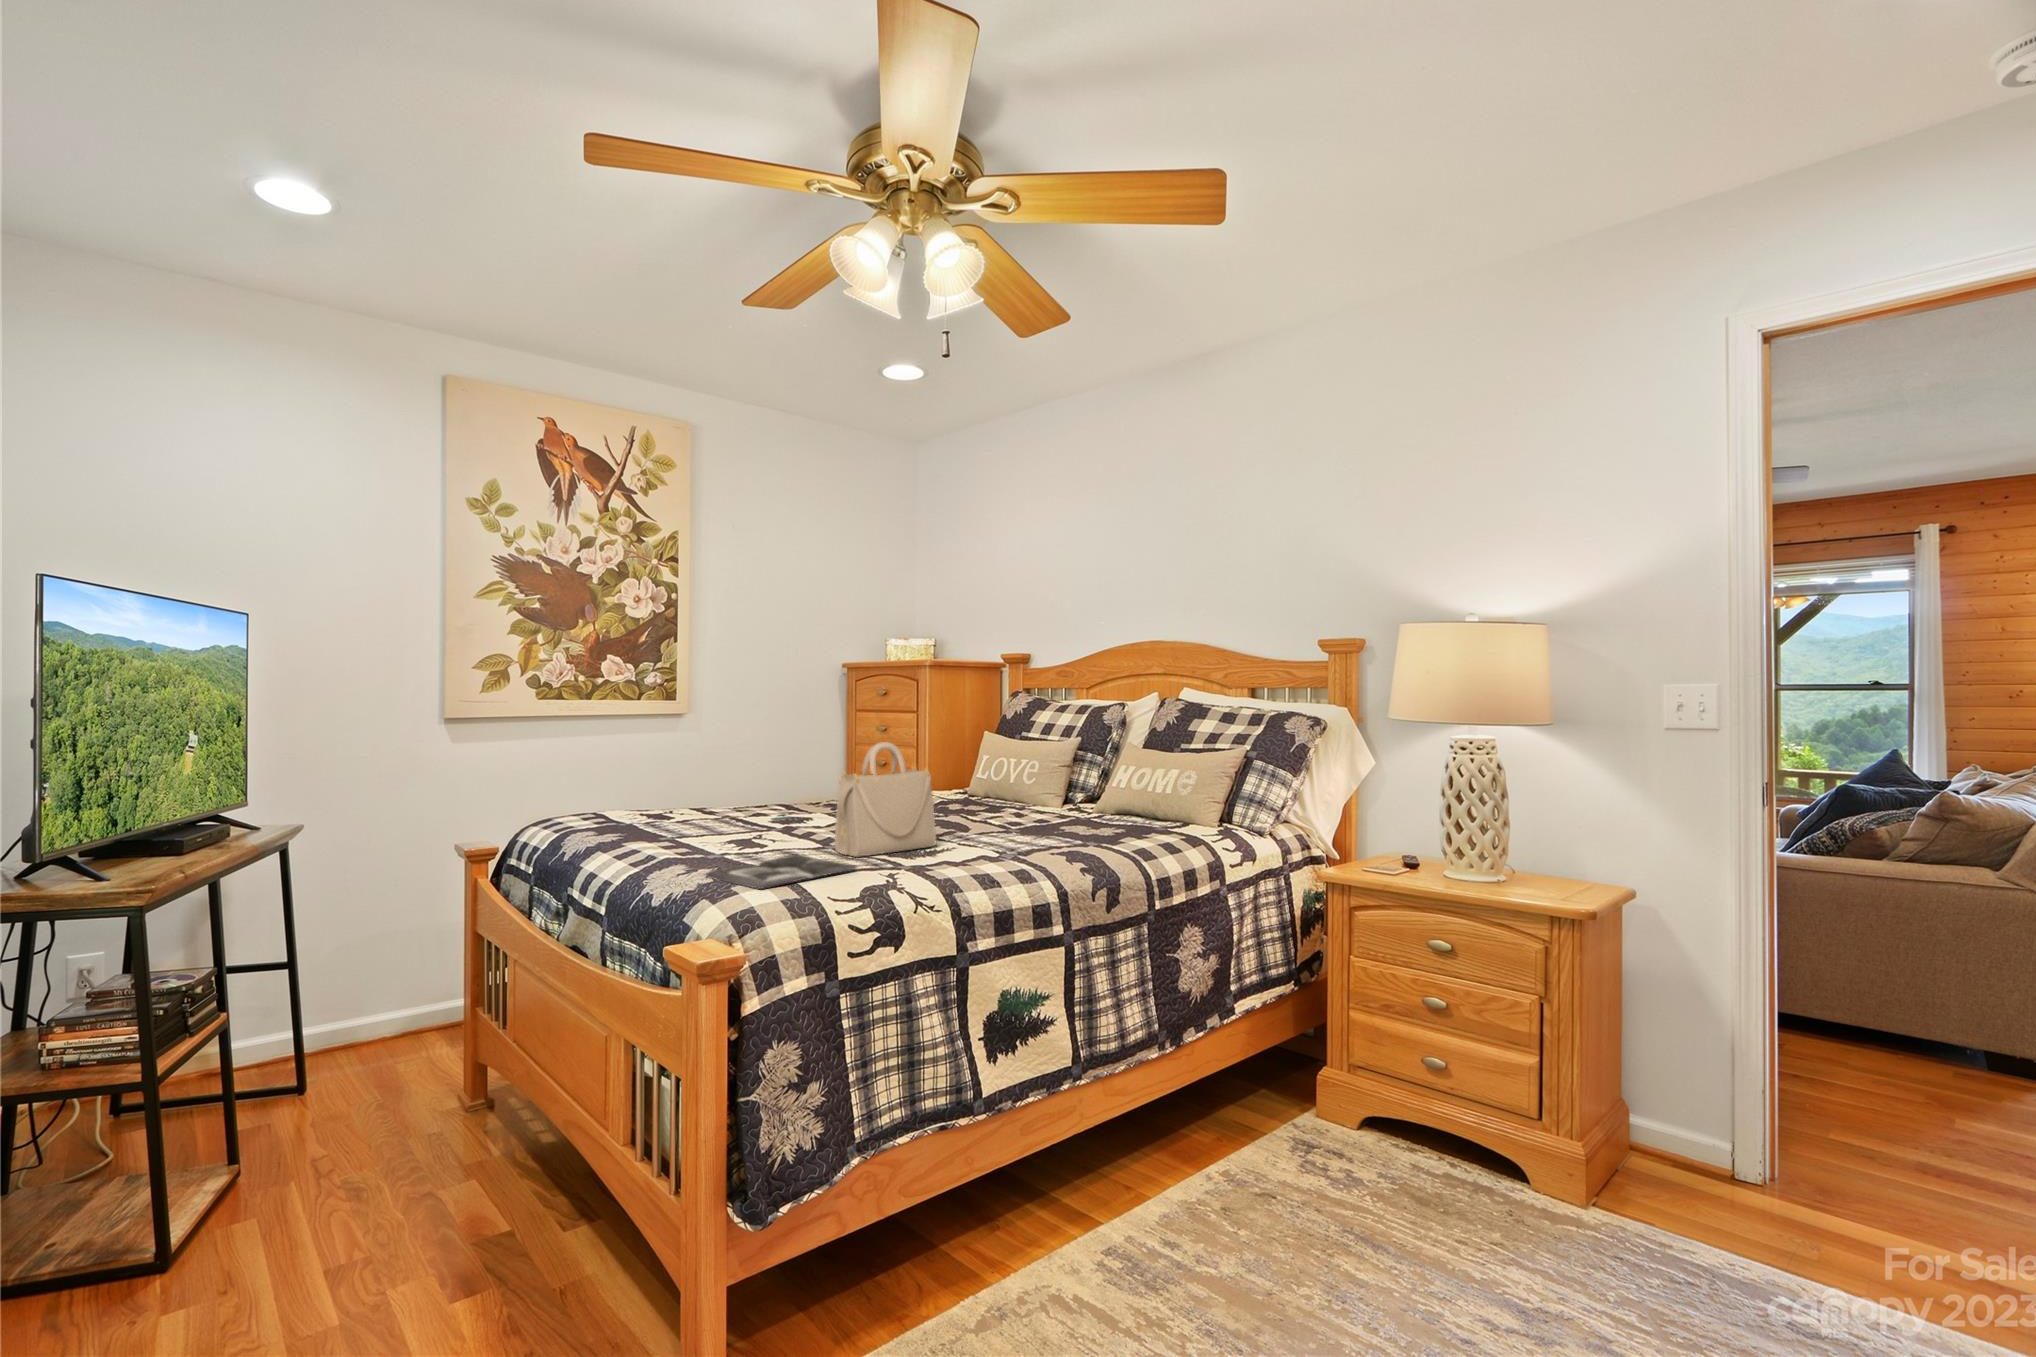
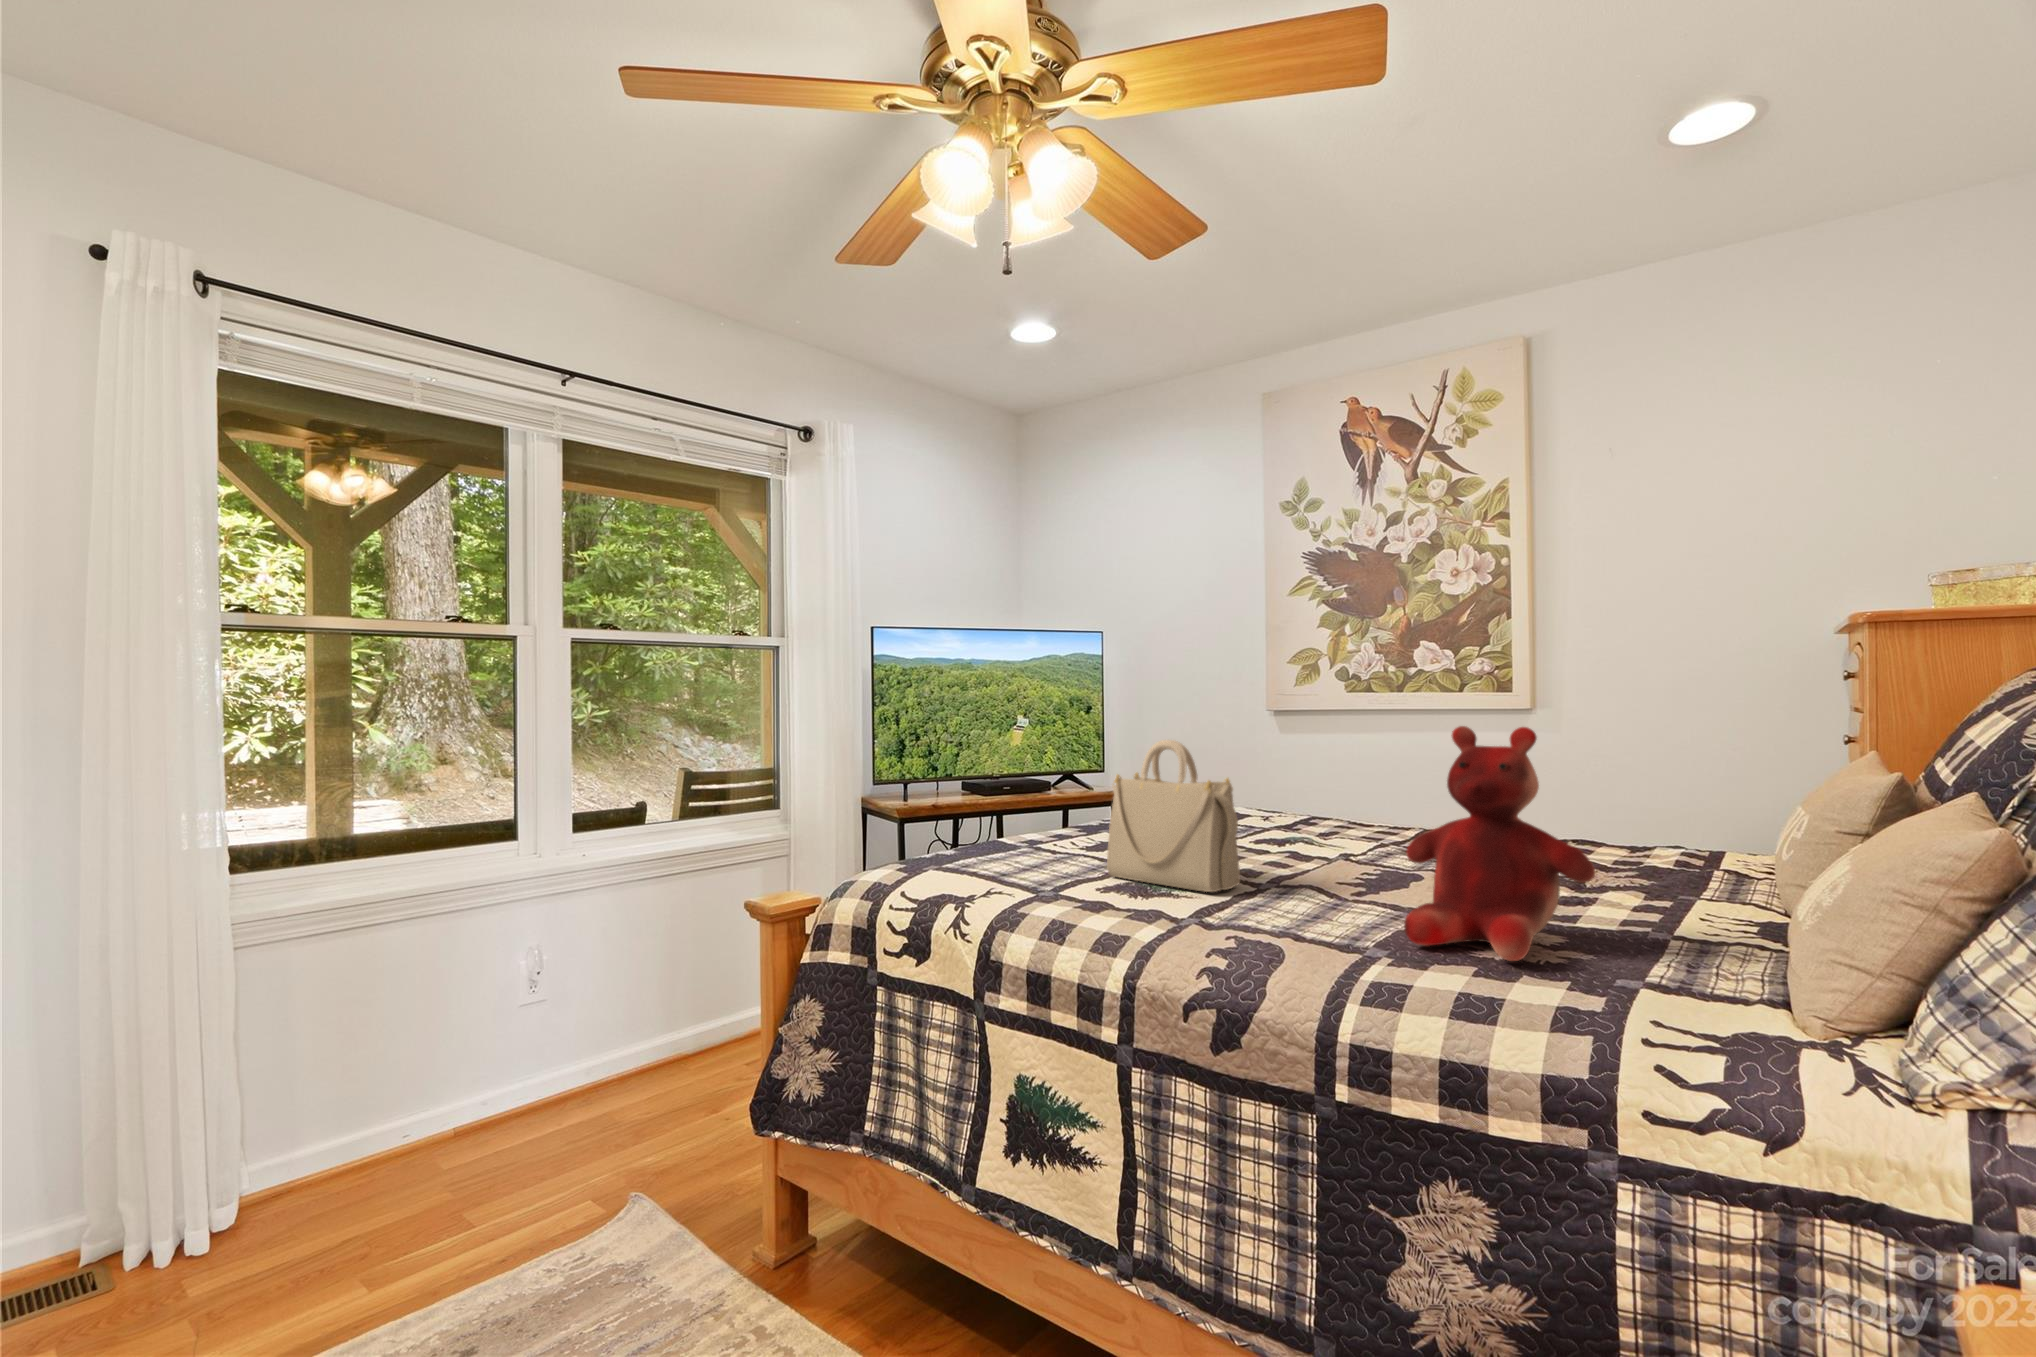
teddy bear: none [1017,721,1106,836] -> present [1404,726,1595,961]
magazine: present [705,855,857,889] -> none [927,849,1081,879]

